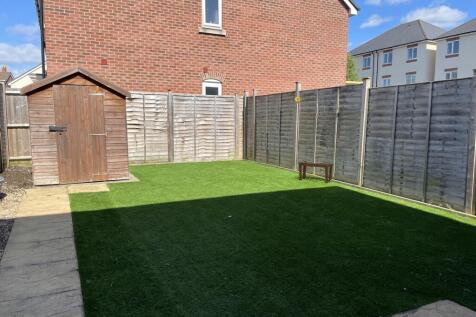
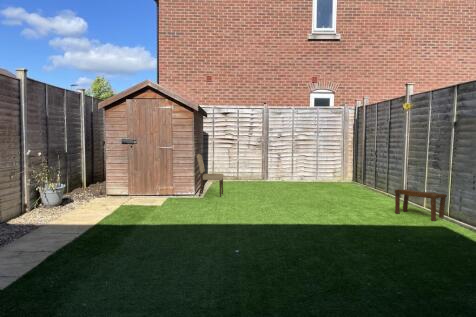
chair: none [127,142,154,180] -> present [196,154,224,197]

